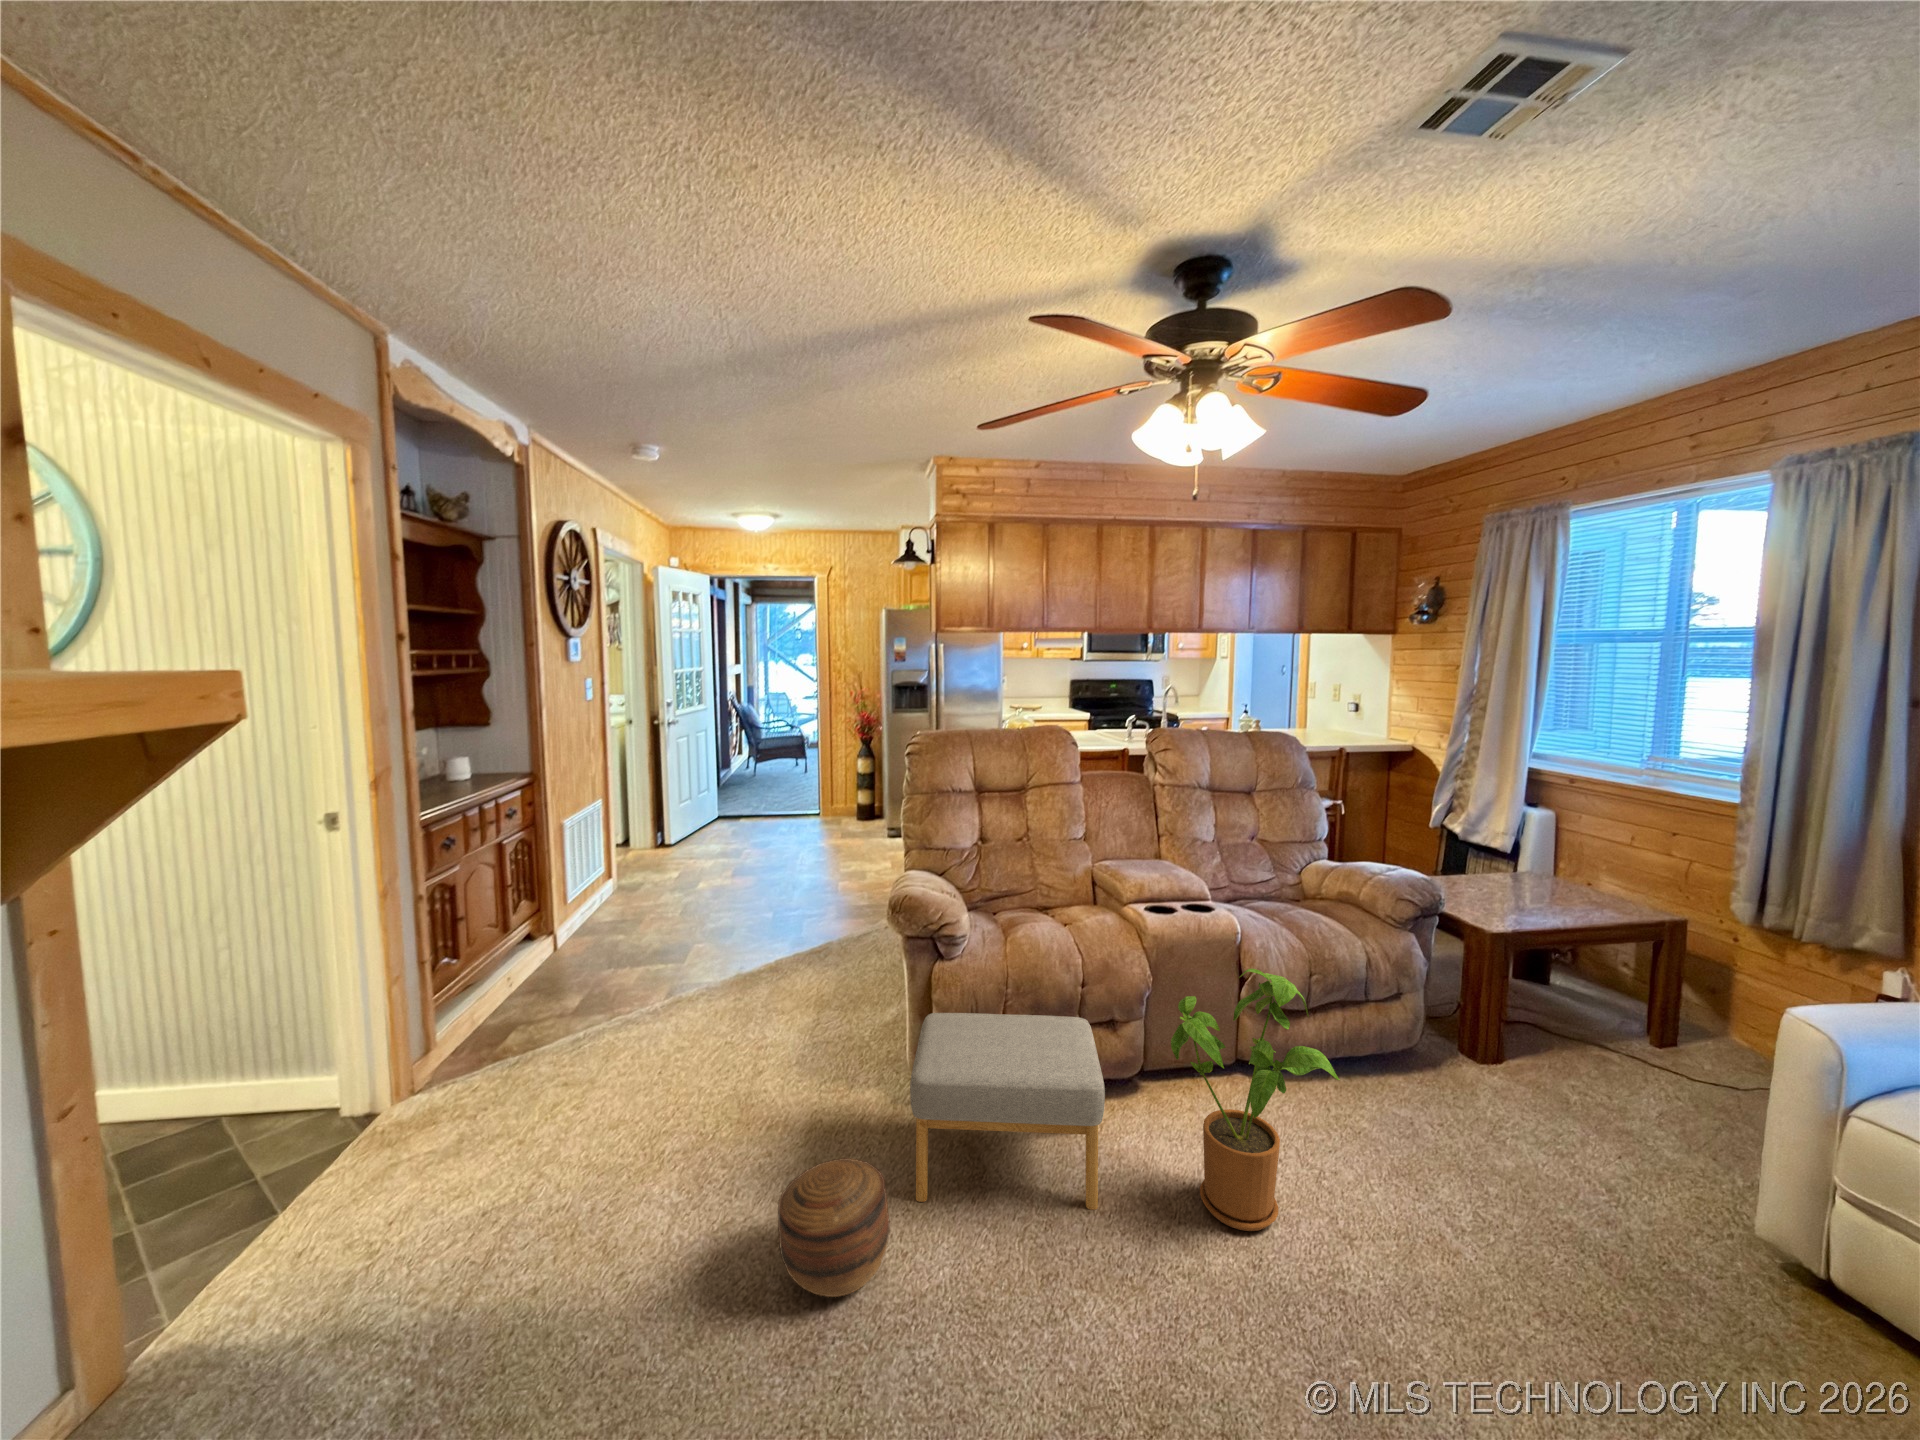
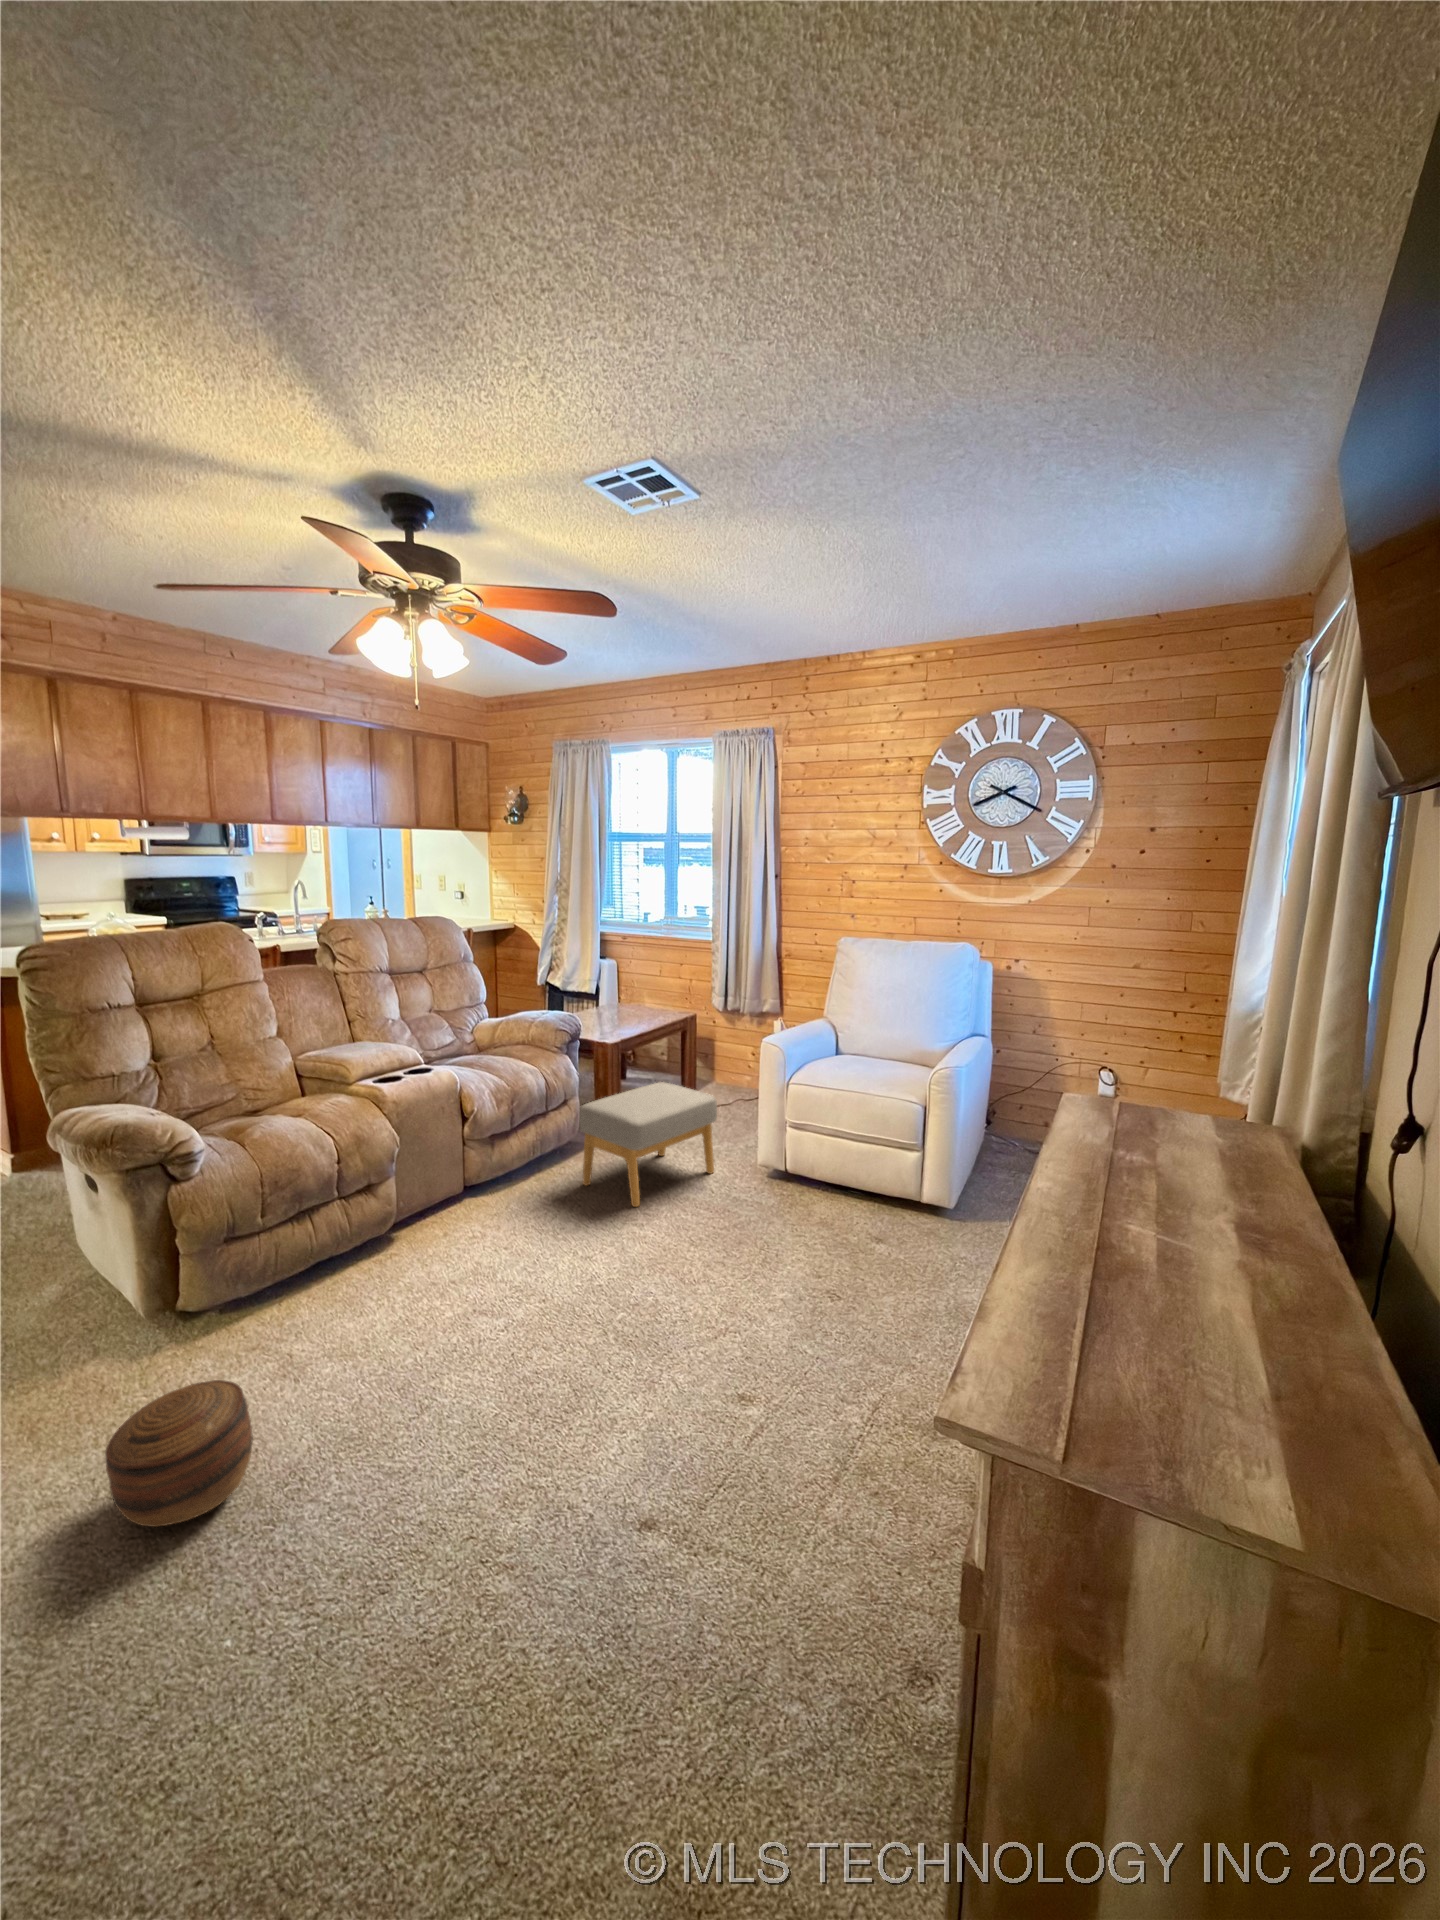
house plant: present [1171,969,1340,1231] -> none [455,1089,583,1288]
footstool: present [910,1013,1105,1210] -> present [579,1082,717,1207]

